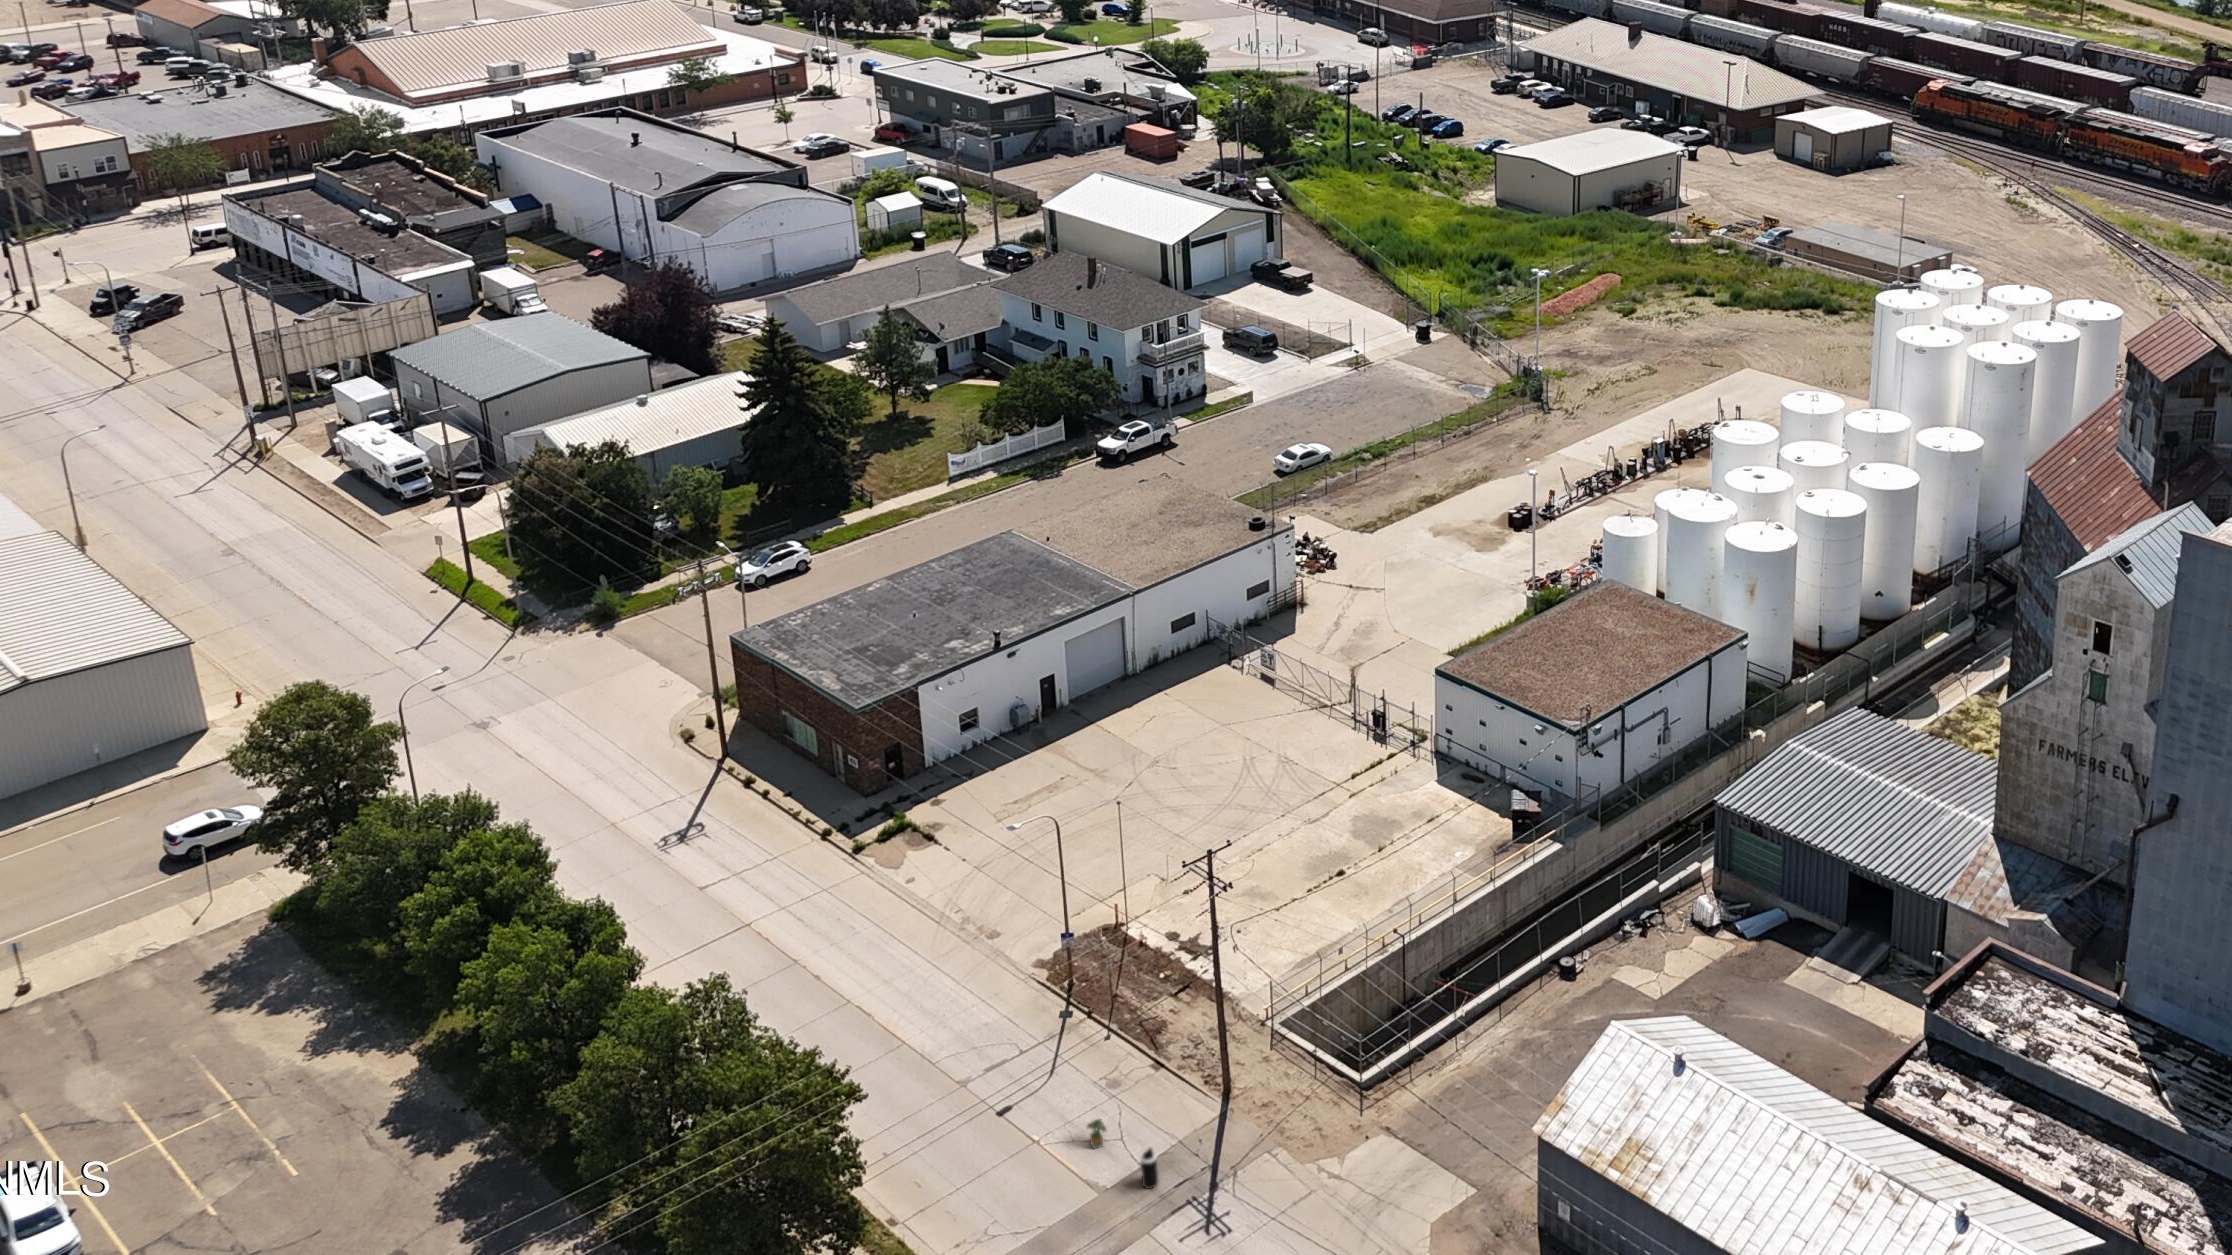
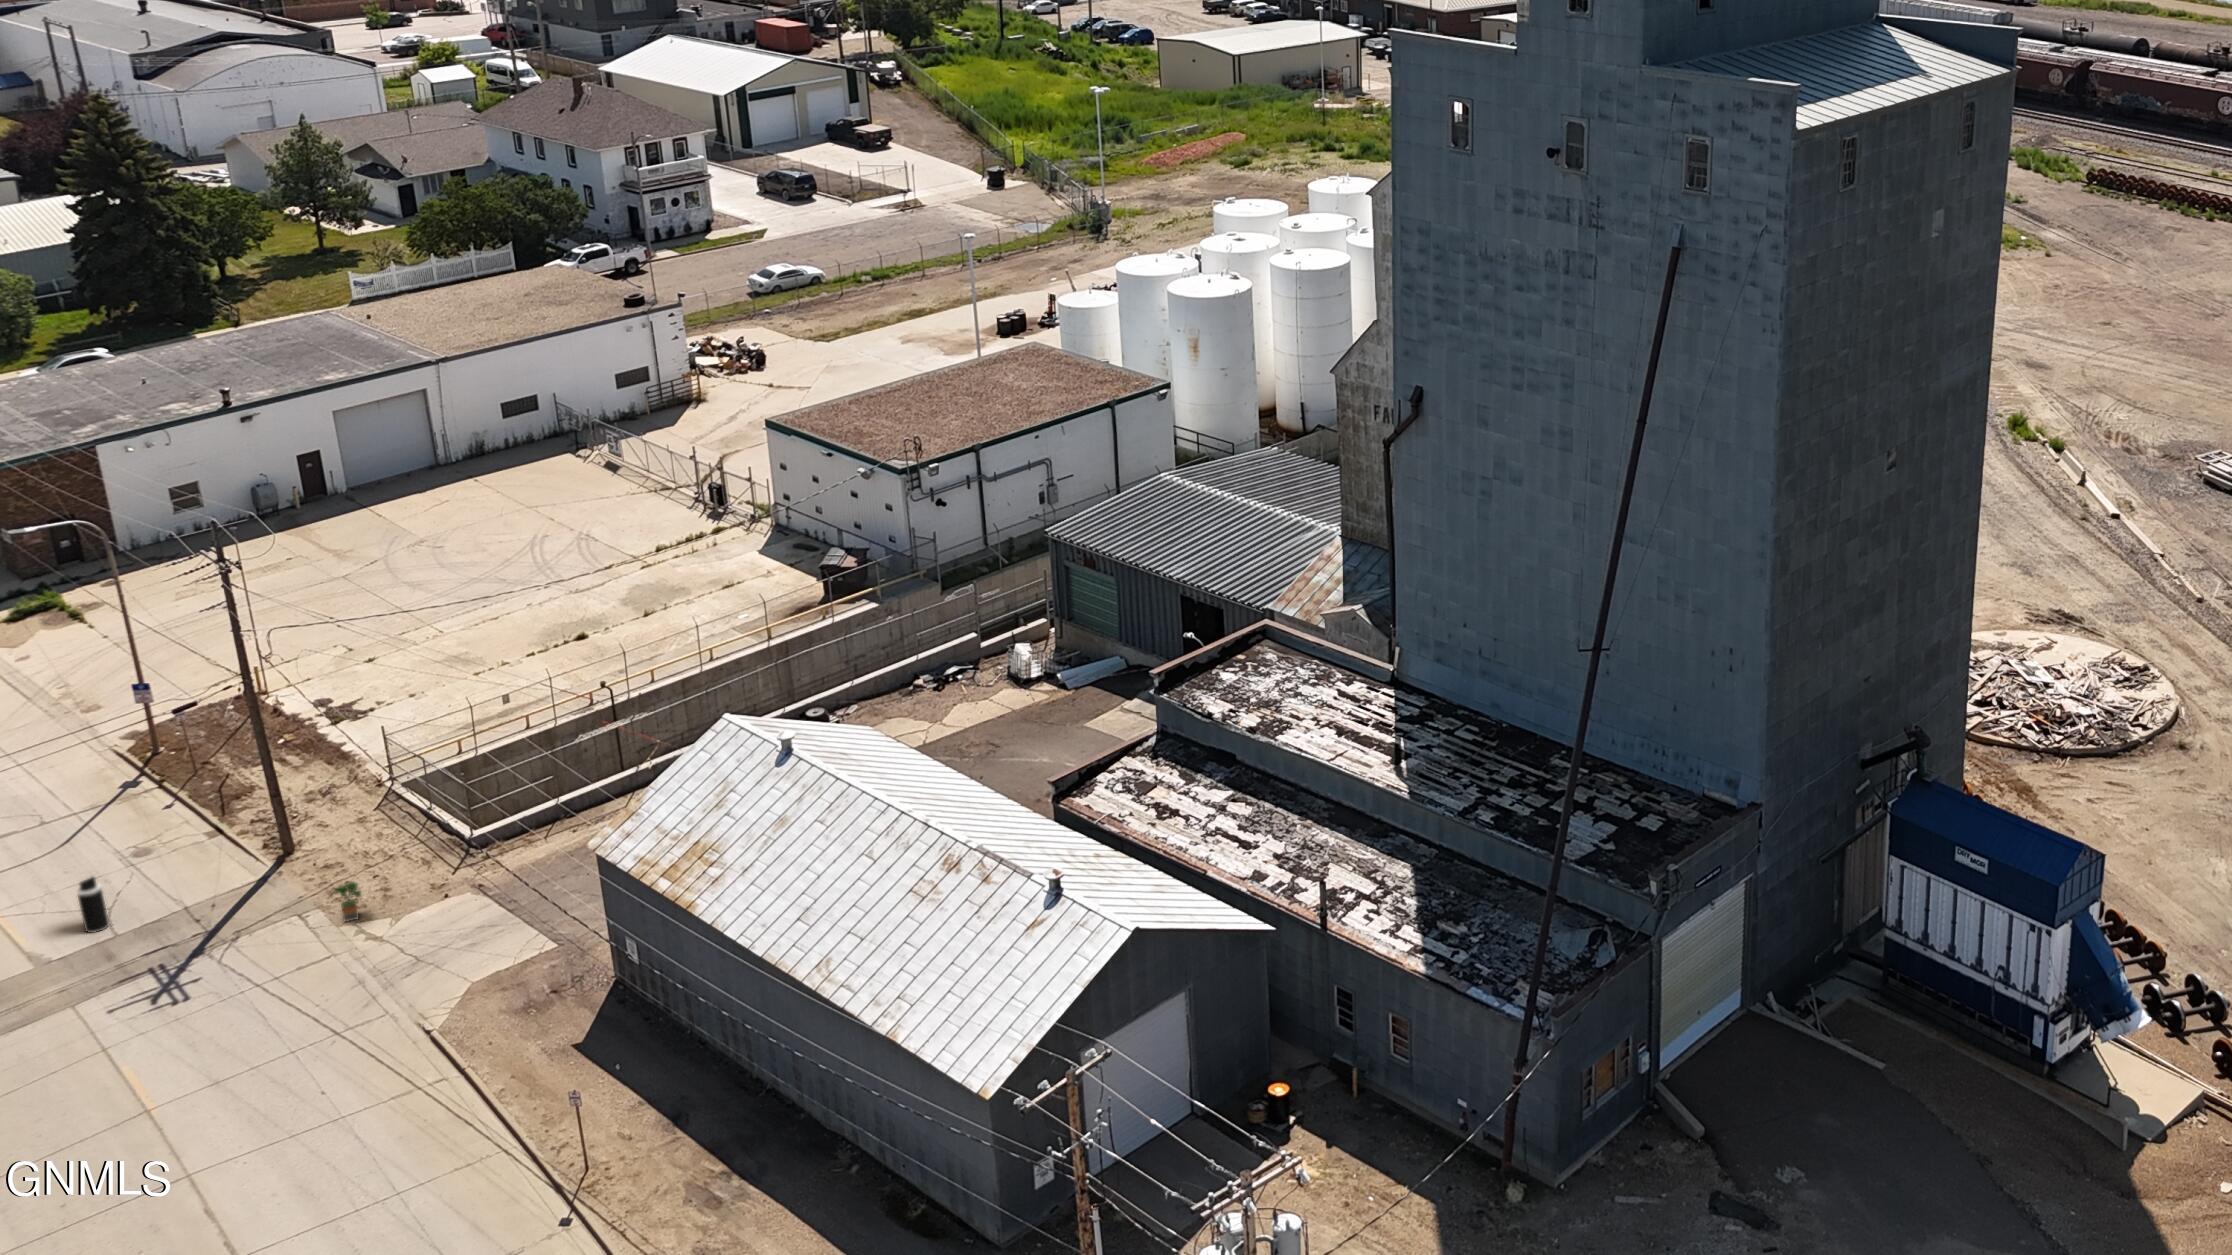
potted tree: present [1087,1119,1106,1149] -> present [333,881,362,922]

